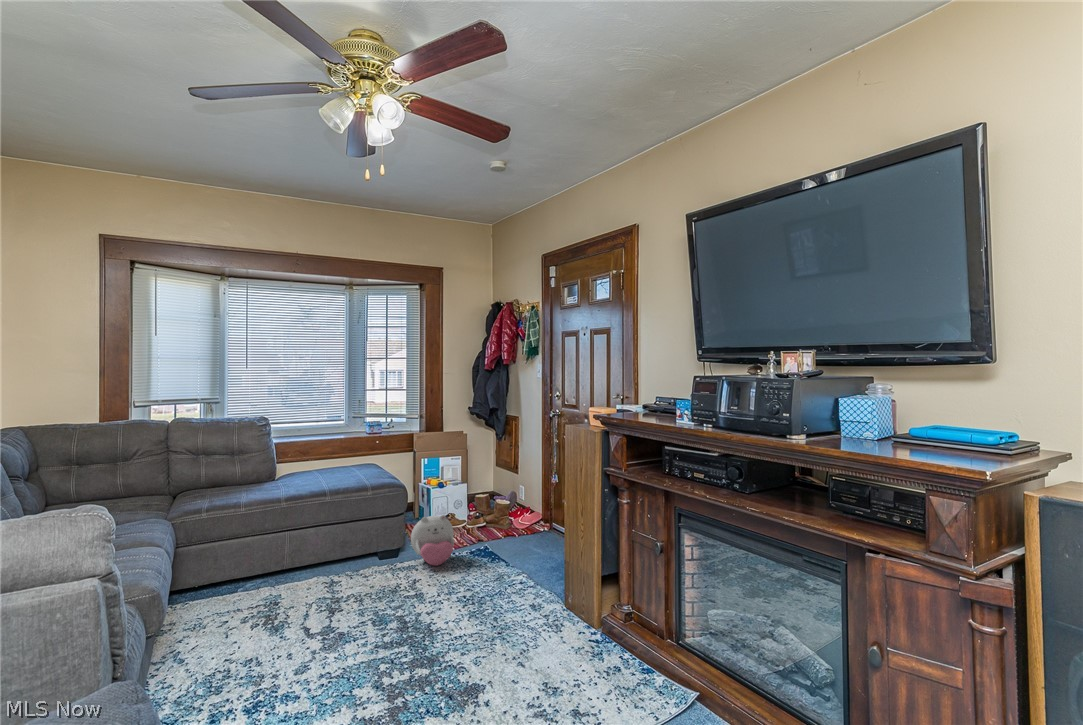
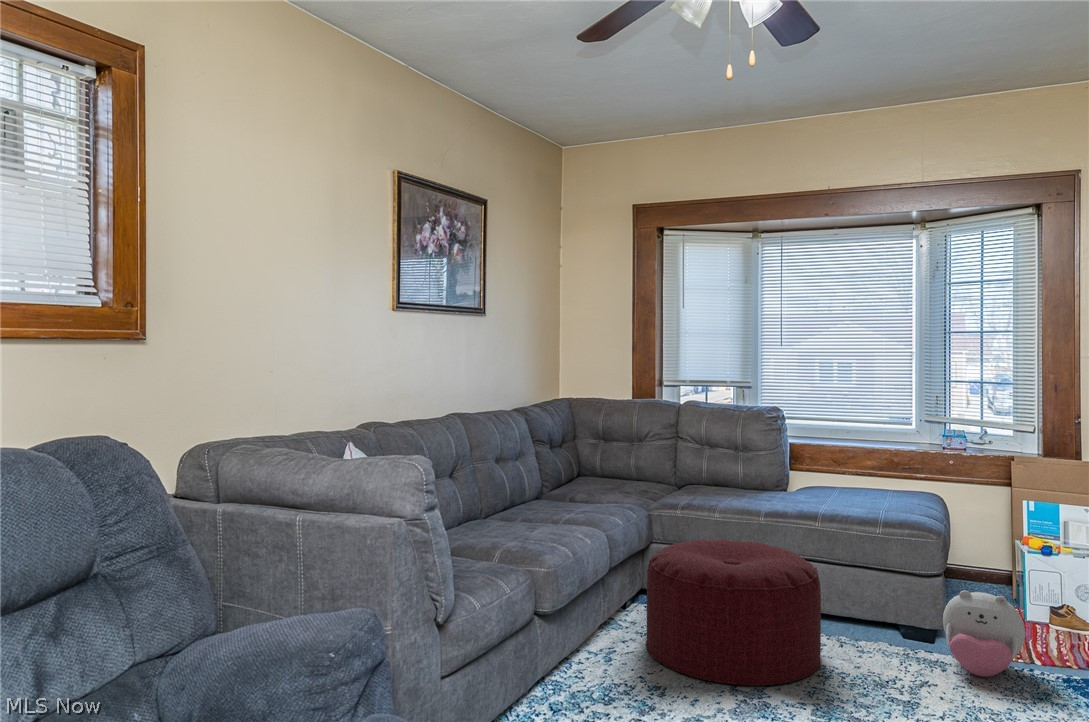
ottoman: none [203,520,353,642] -> present [646,539,821,685]

